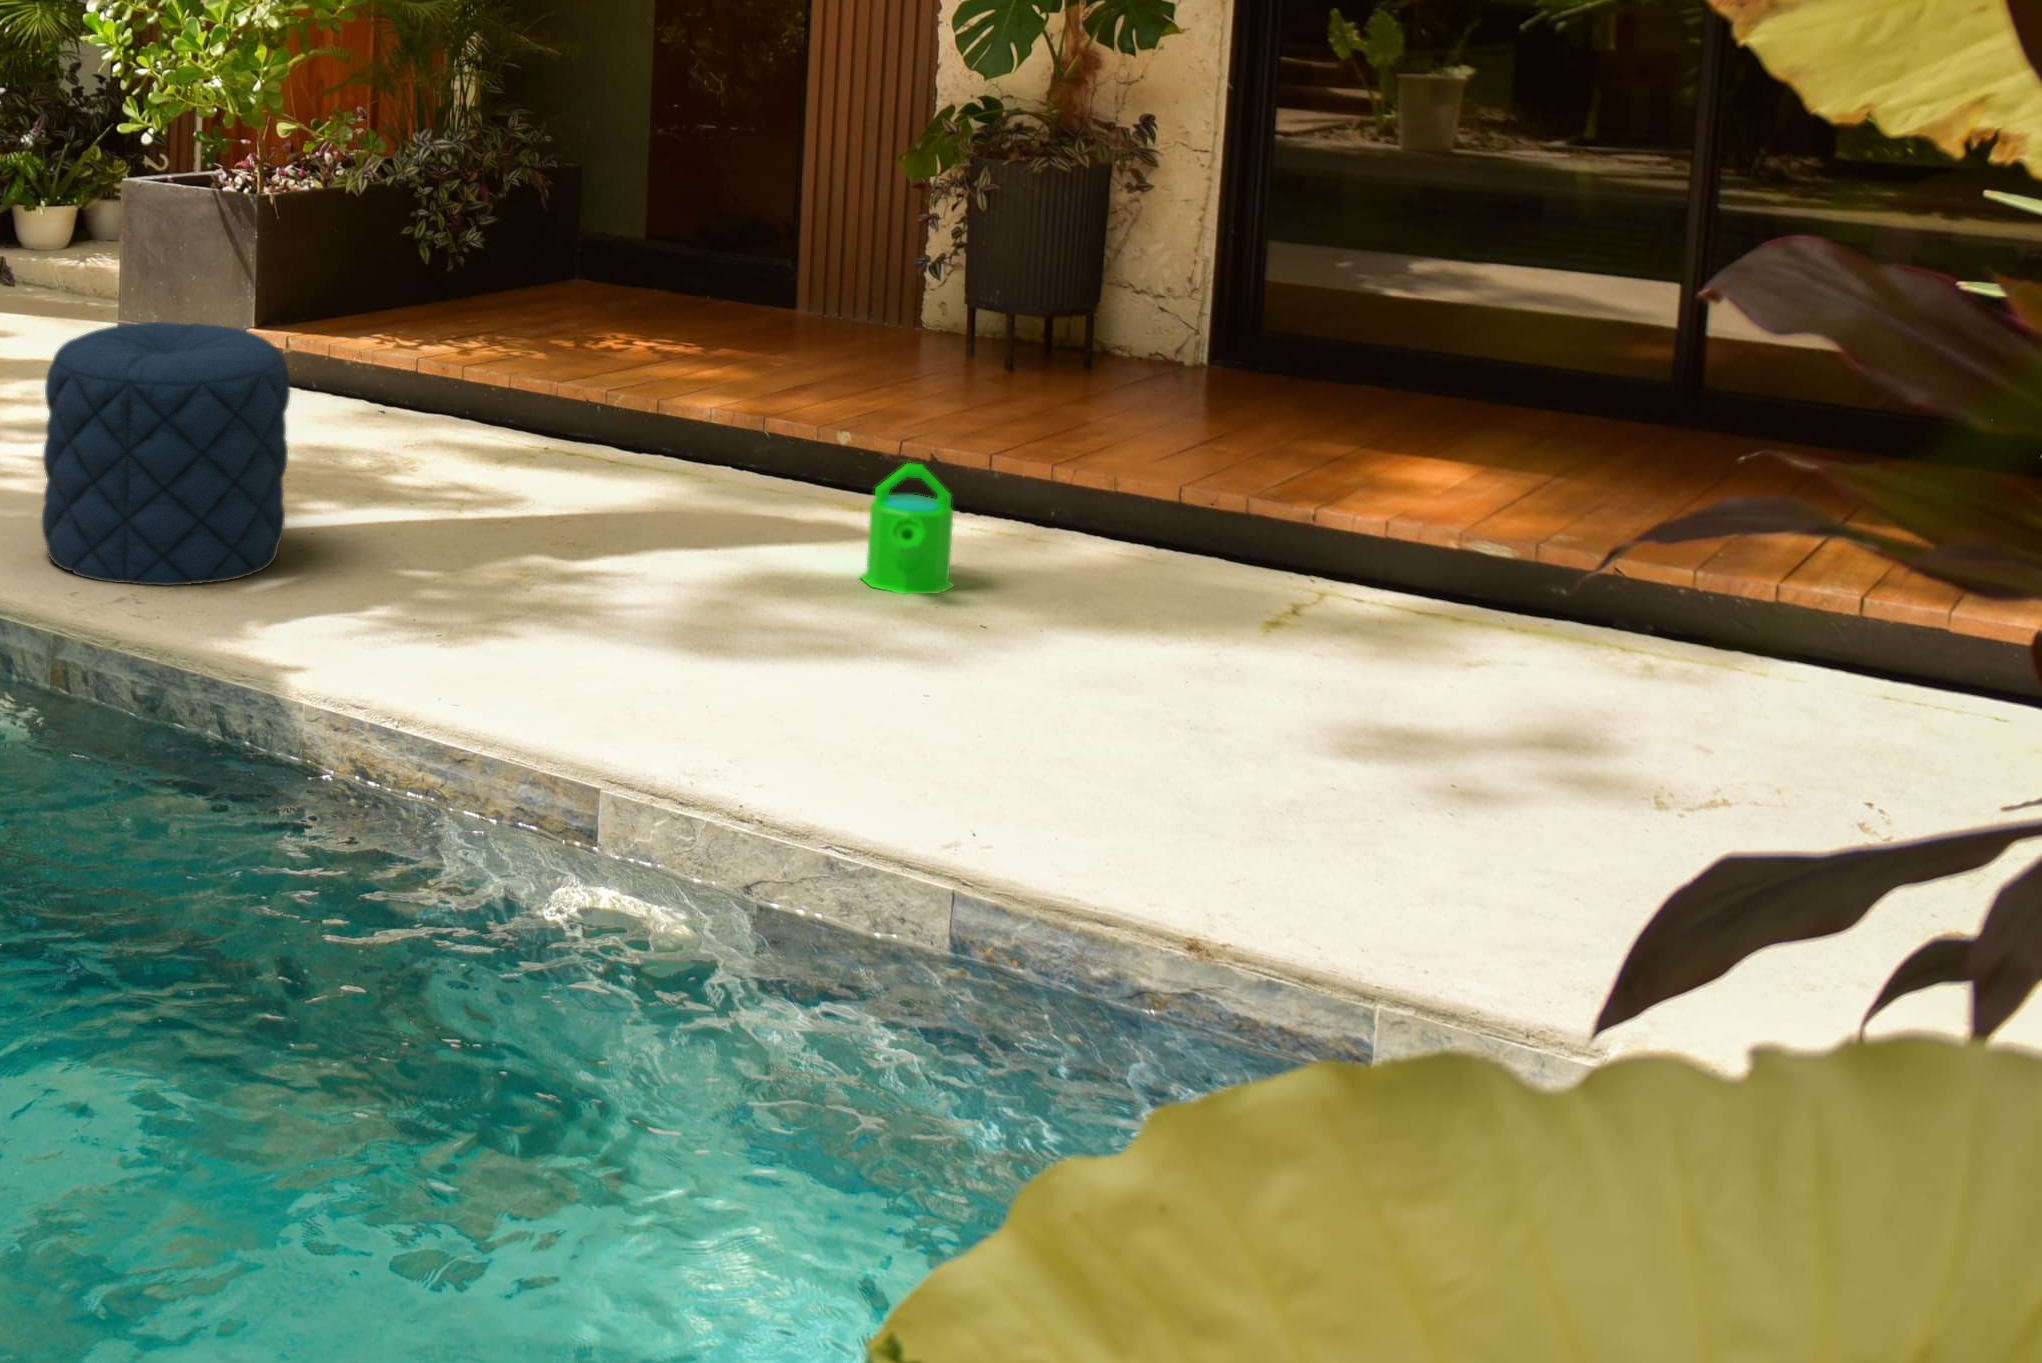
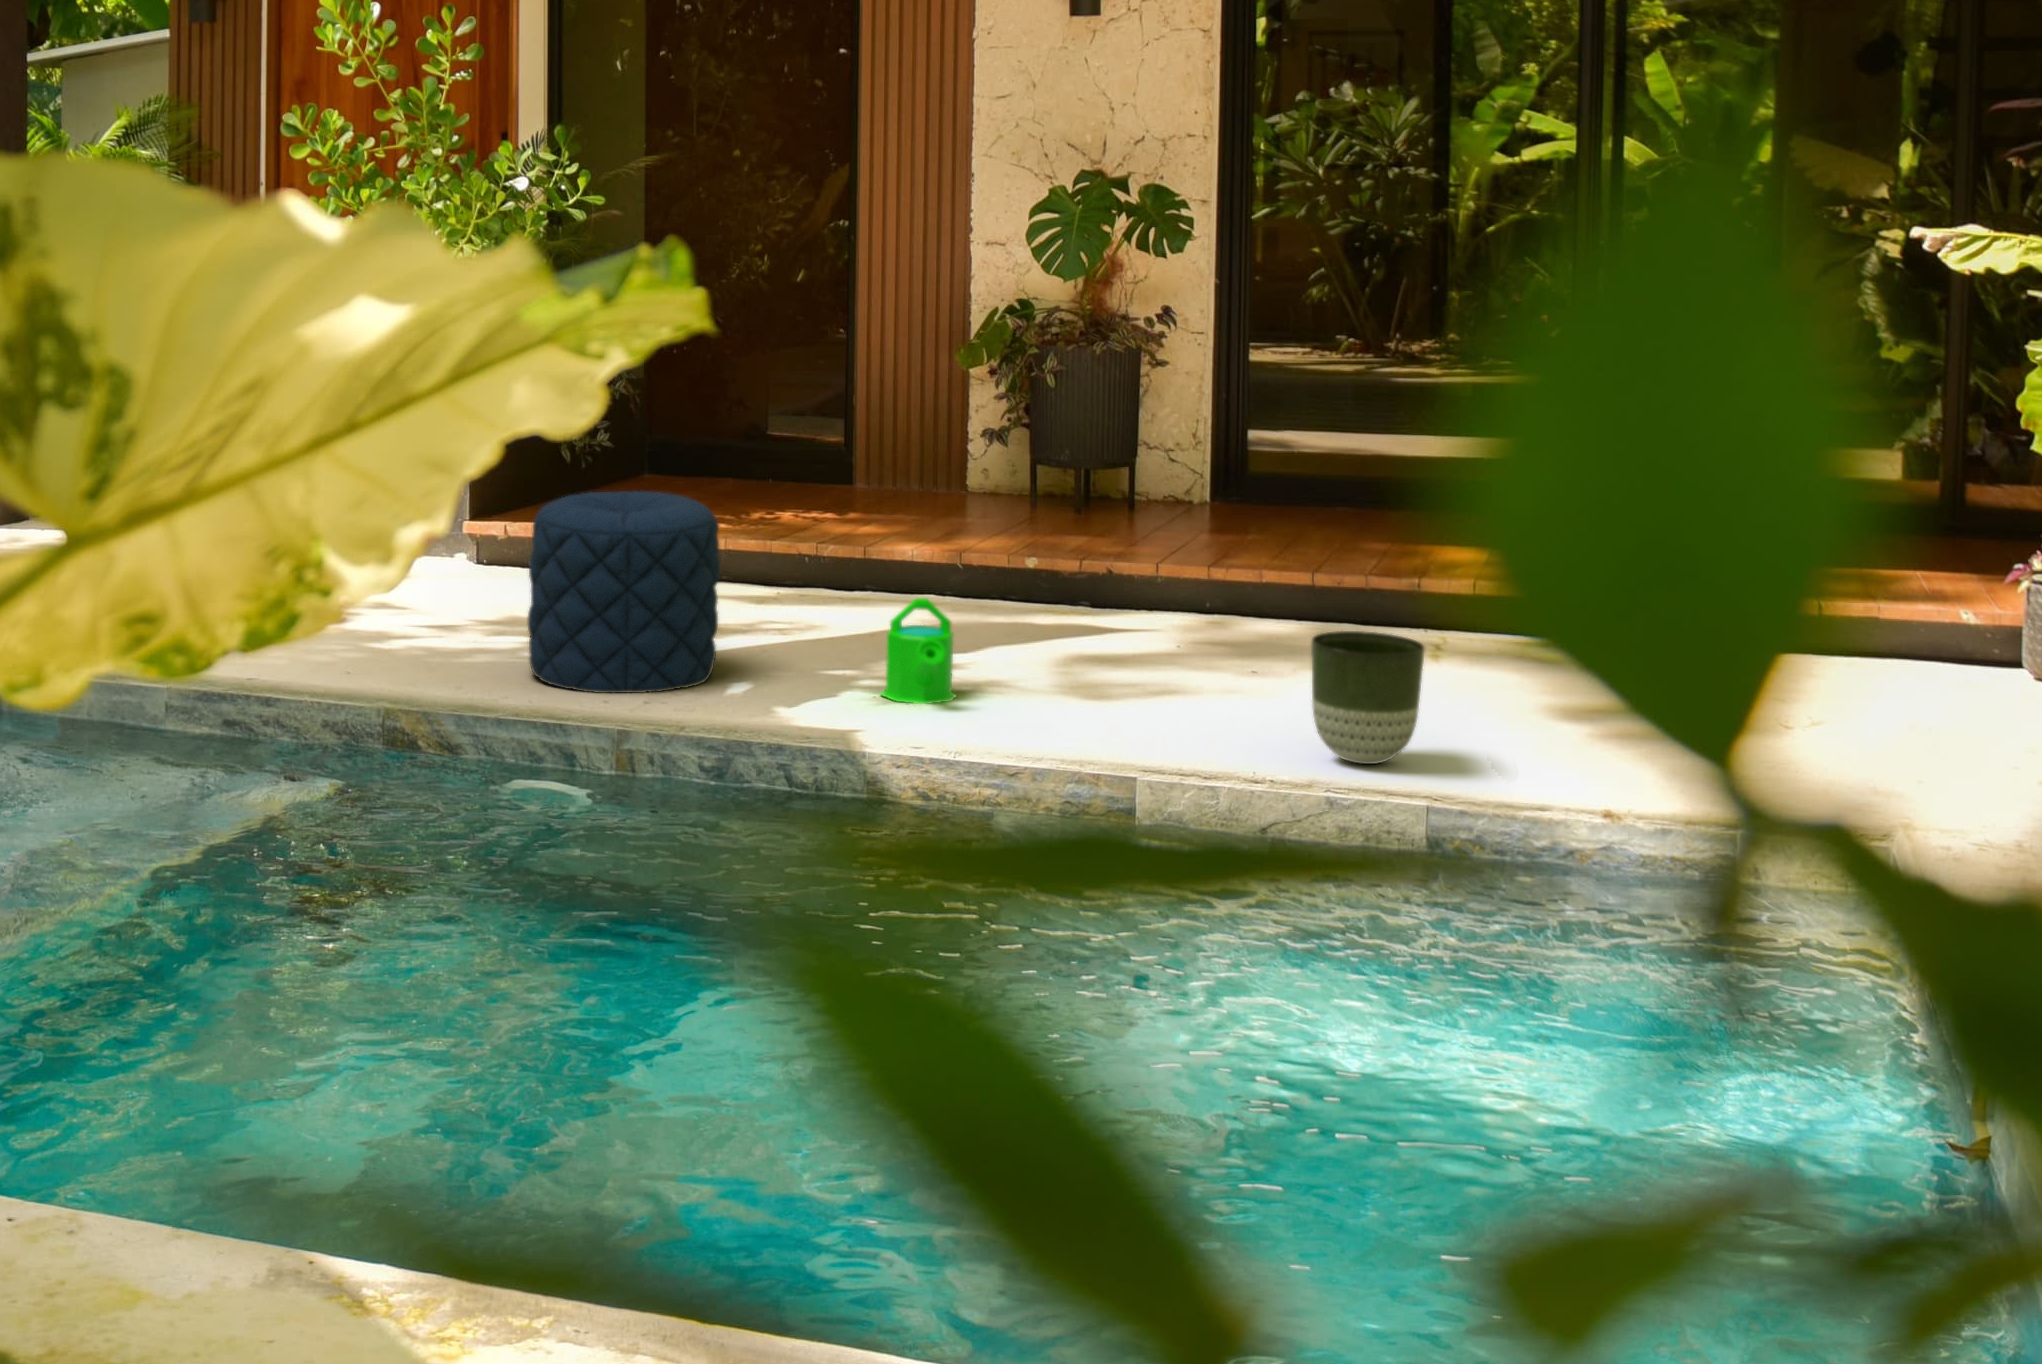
watering can: present [861,463,954,594] -> present [882,598,956,704]
planter: none [855,612,1018,812] -> present [1311,631,1425,764]

